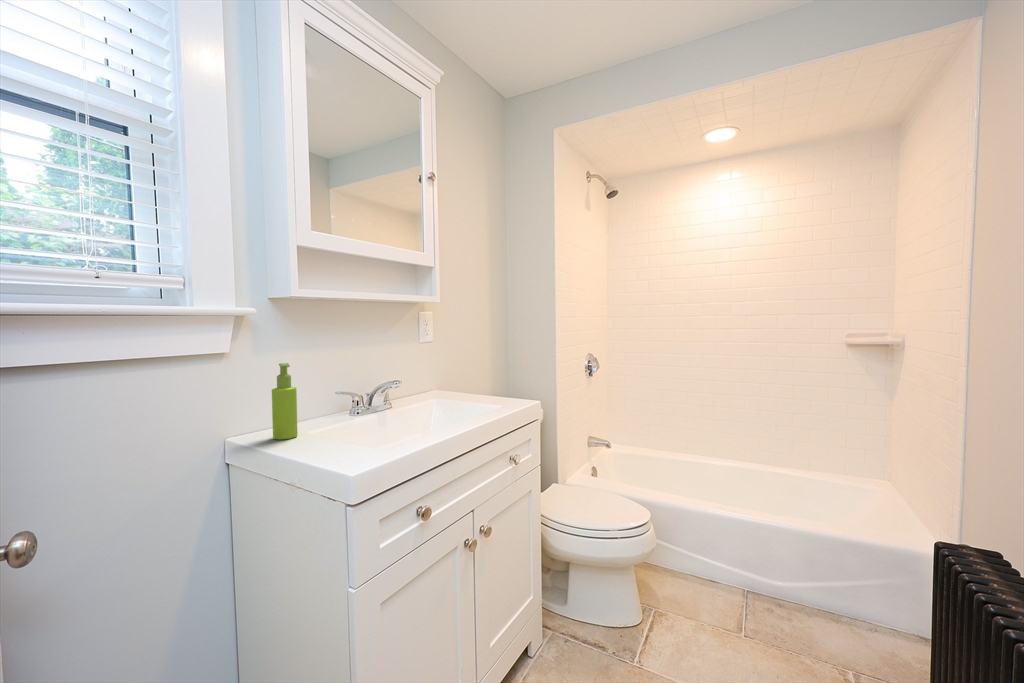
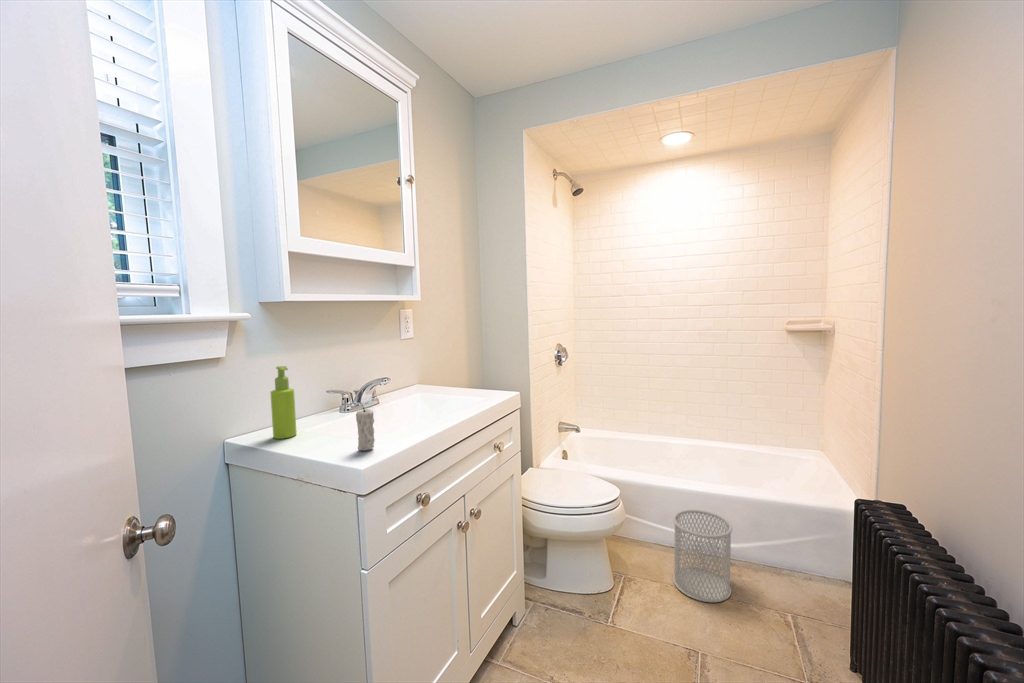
candle: none [352,403,372,456] -> present [356,408,375,450]
wastebasket: none [711,540,781,650] -> present [673,510,732,602]

